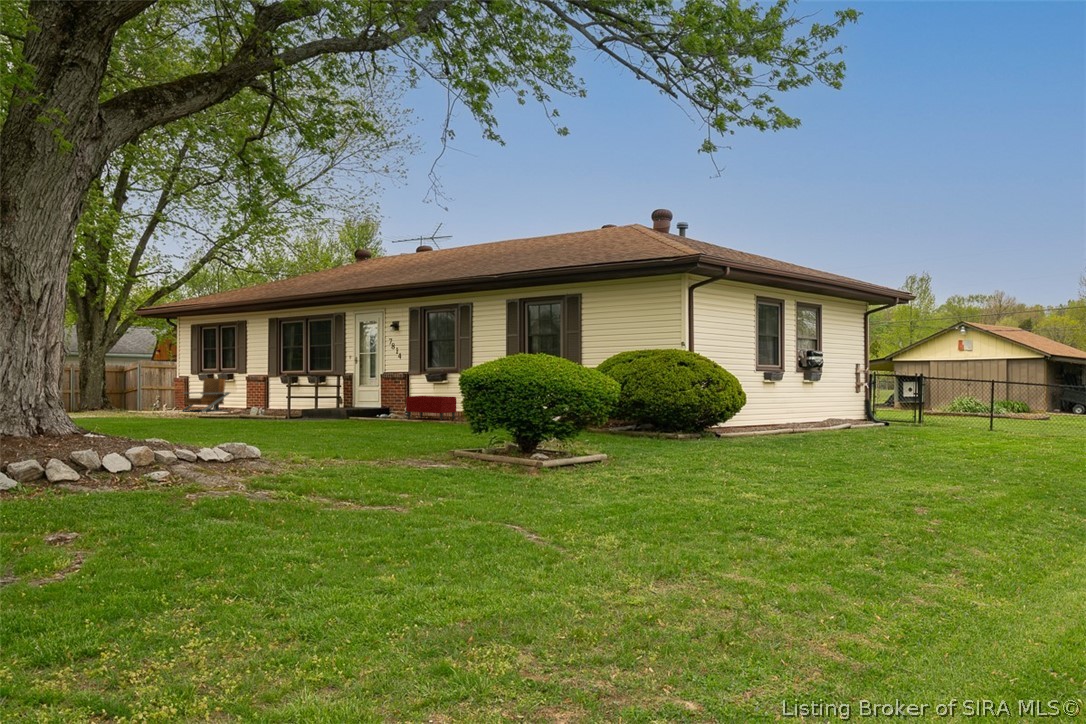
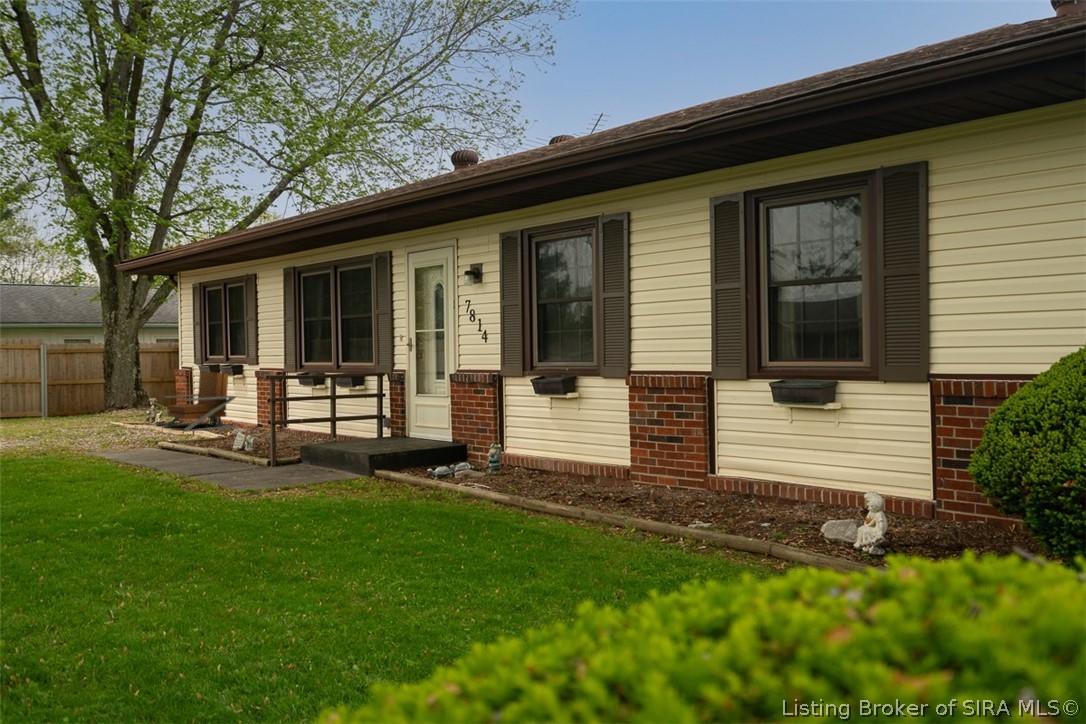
bench: present [406,396,456,420] -> none [488,422,596,486]

